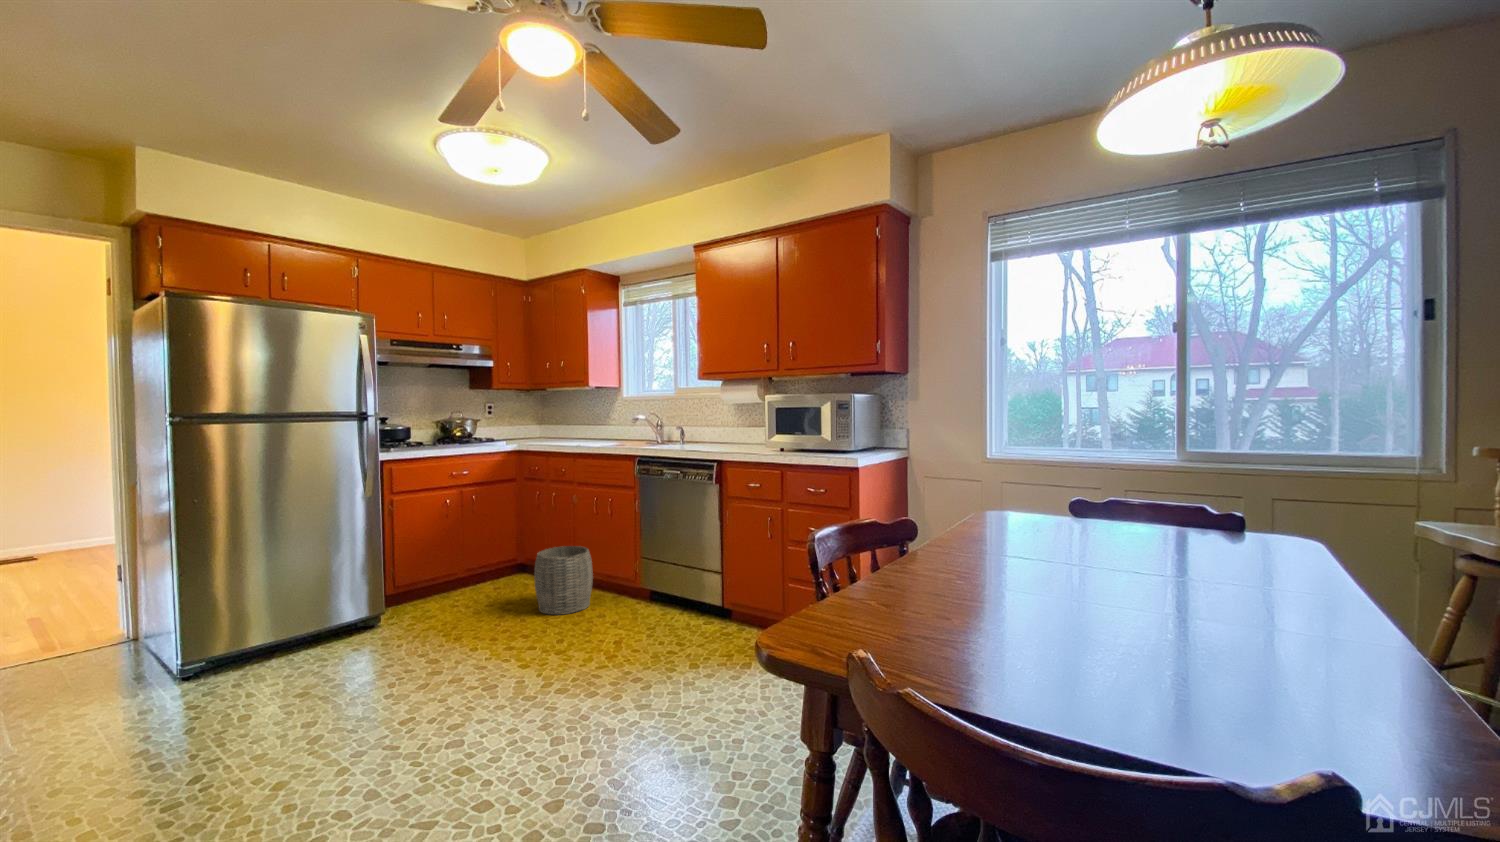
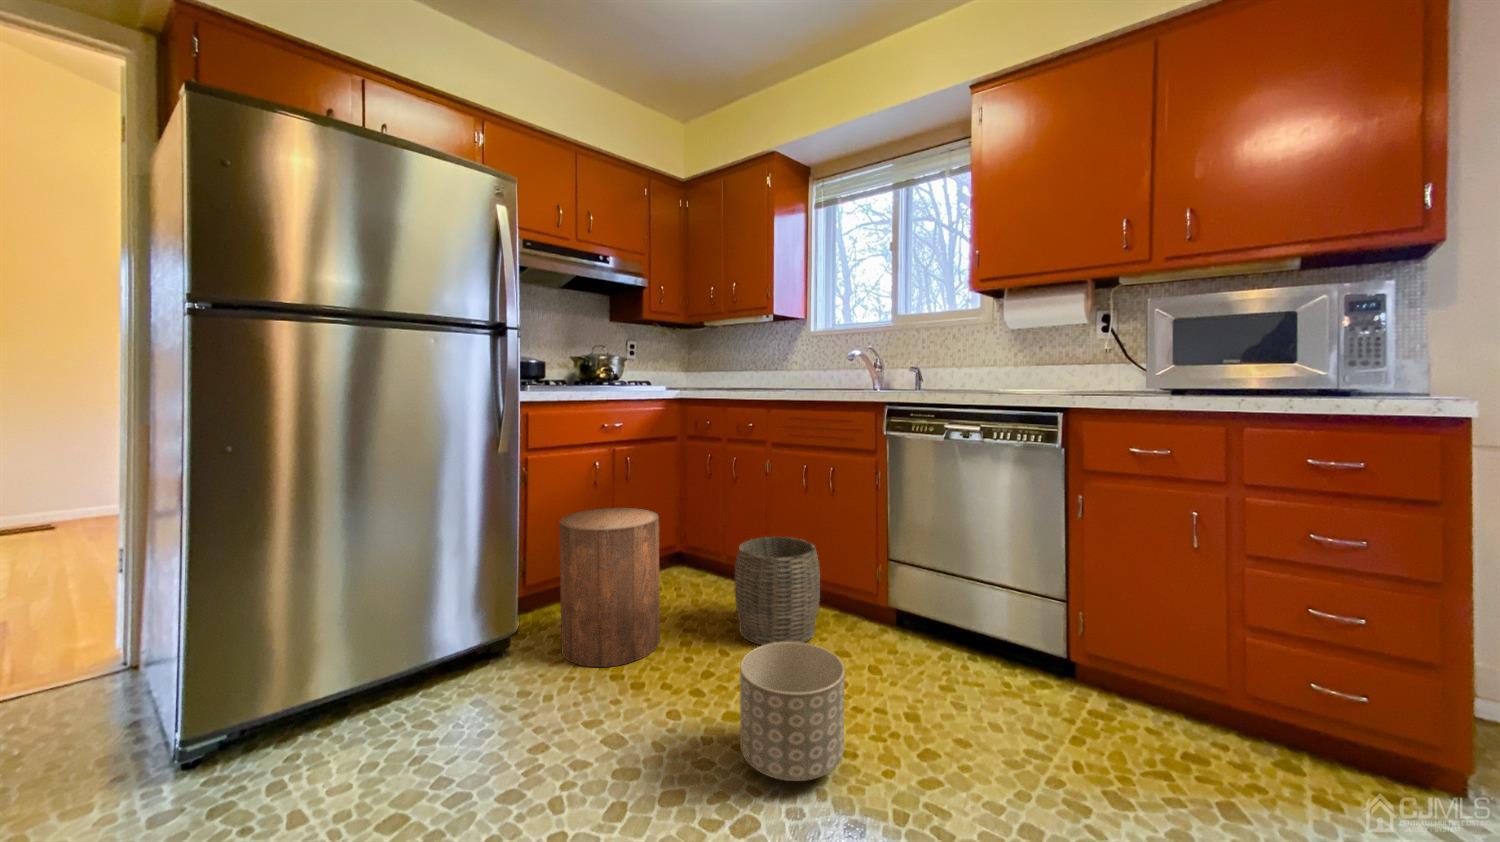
stool: none [411,531,483,631] -> present [559,508,660,667]
planter: none [501,599,561,665] -> present [740,642,845,781]

